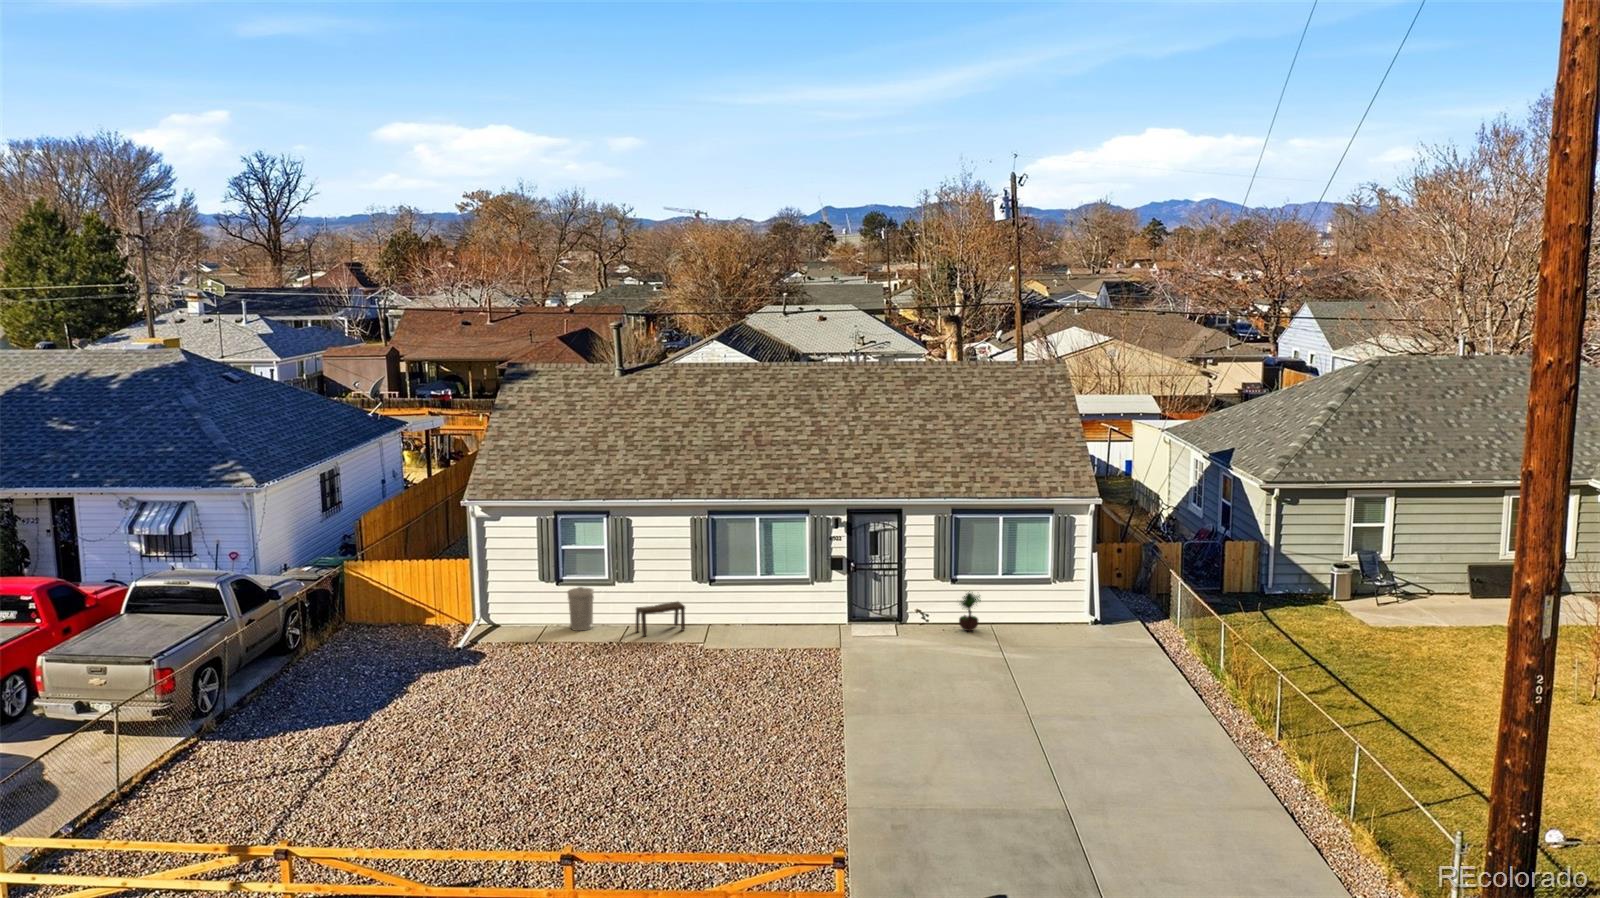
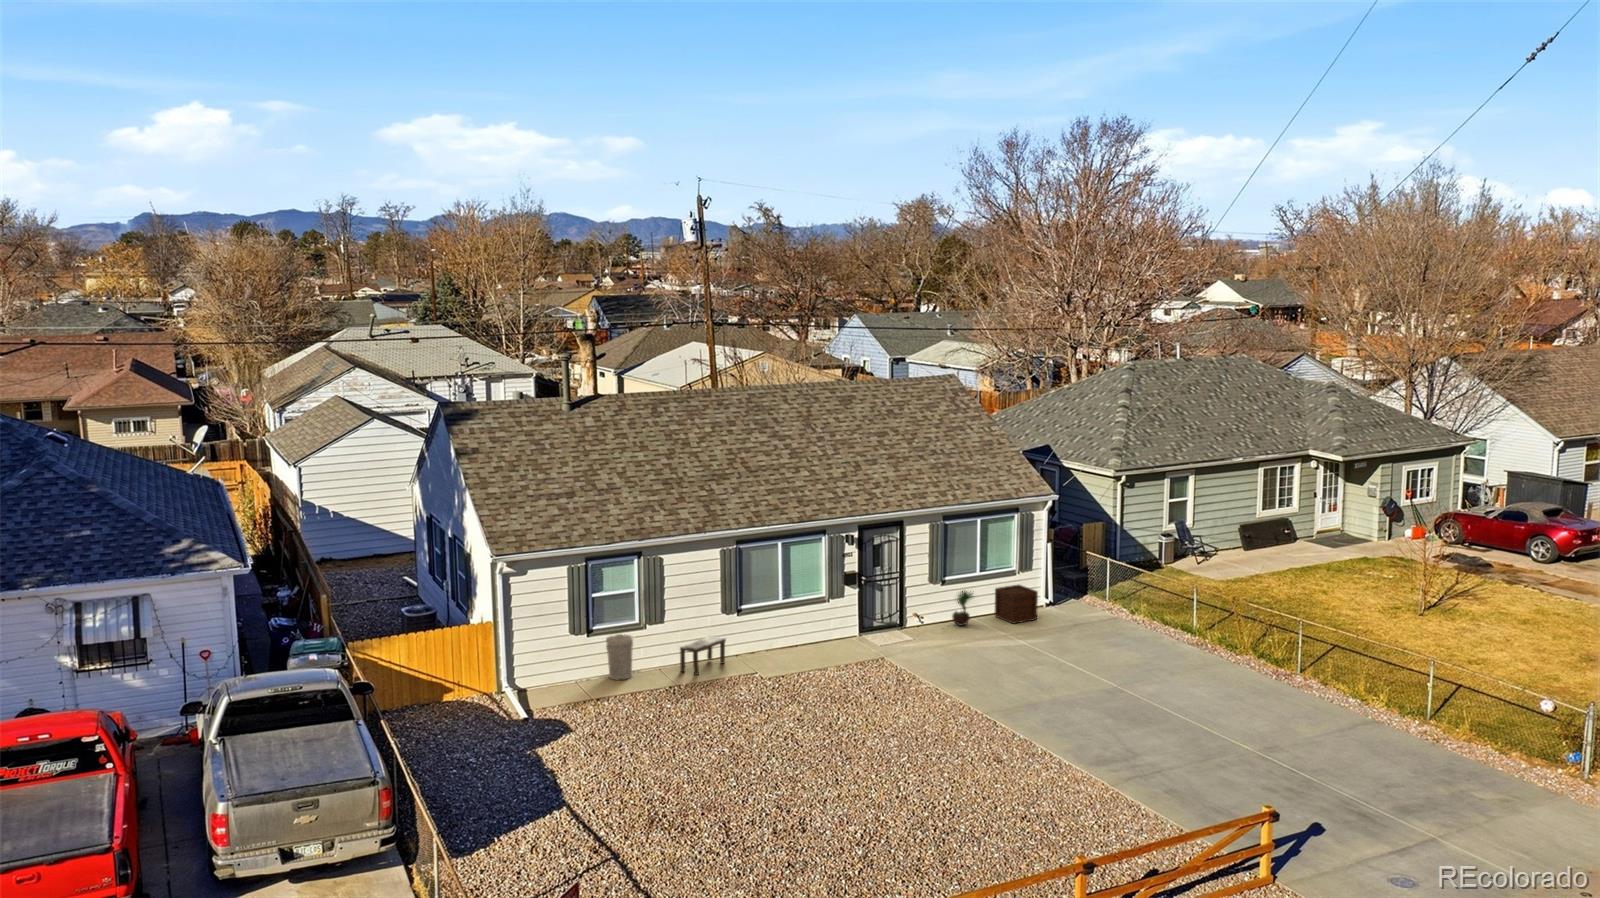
wooden crate: none [1020,595,1062,638] -> present [995,585,1038,624]

